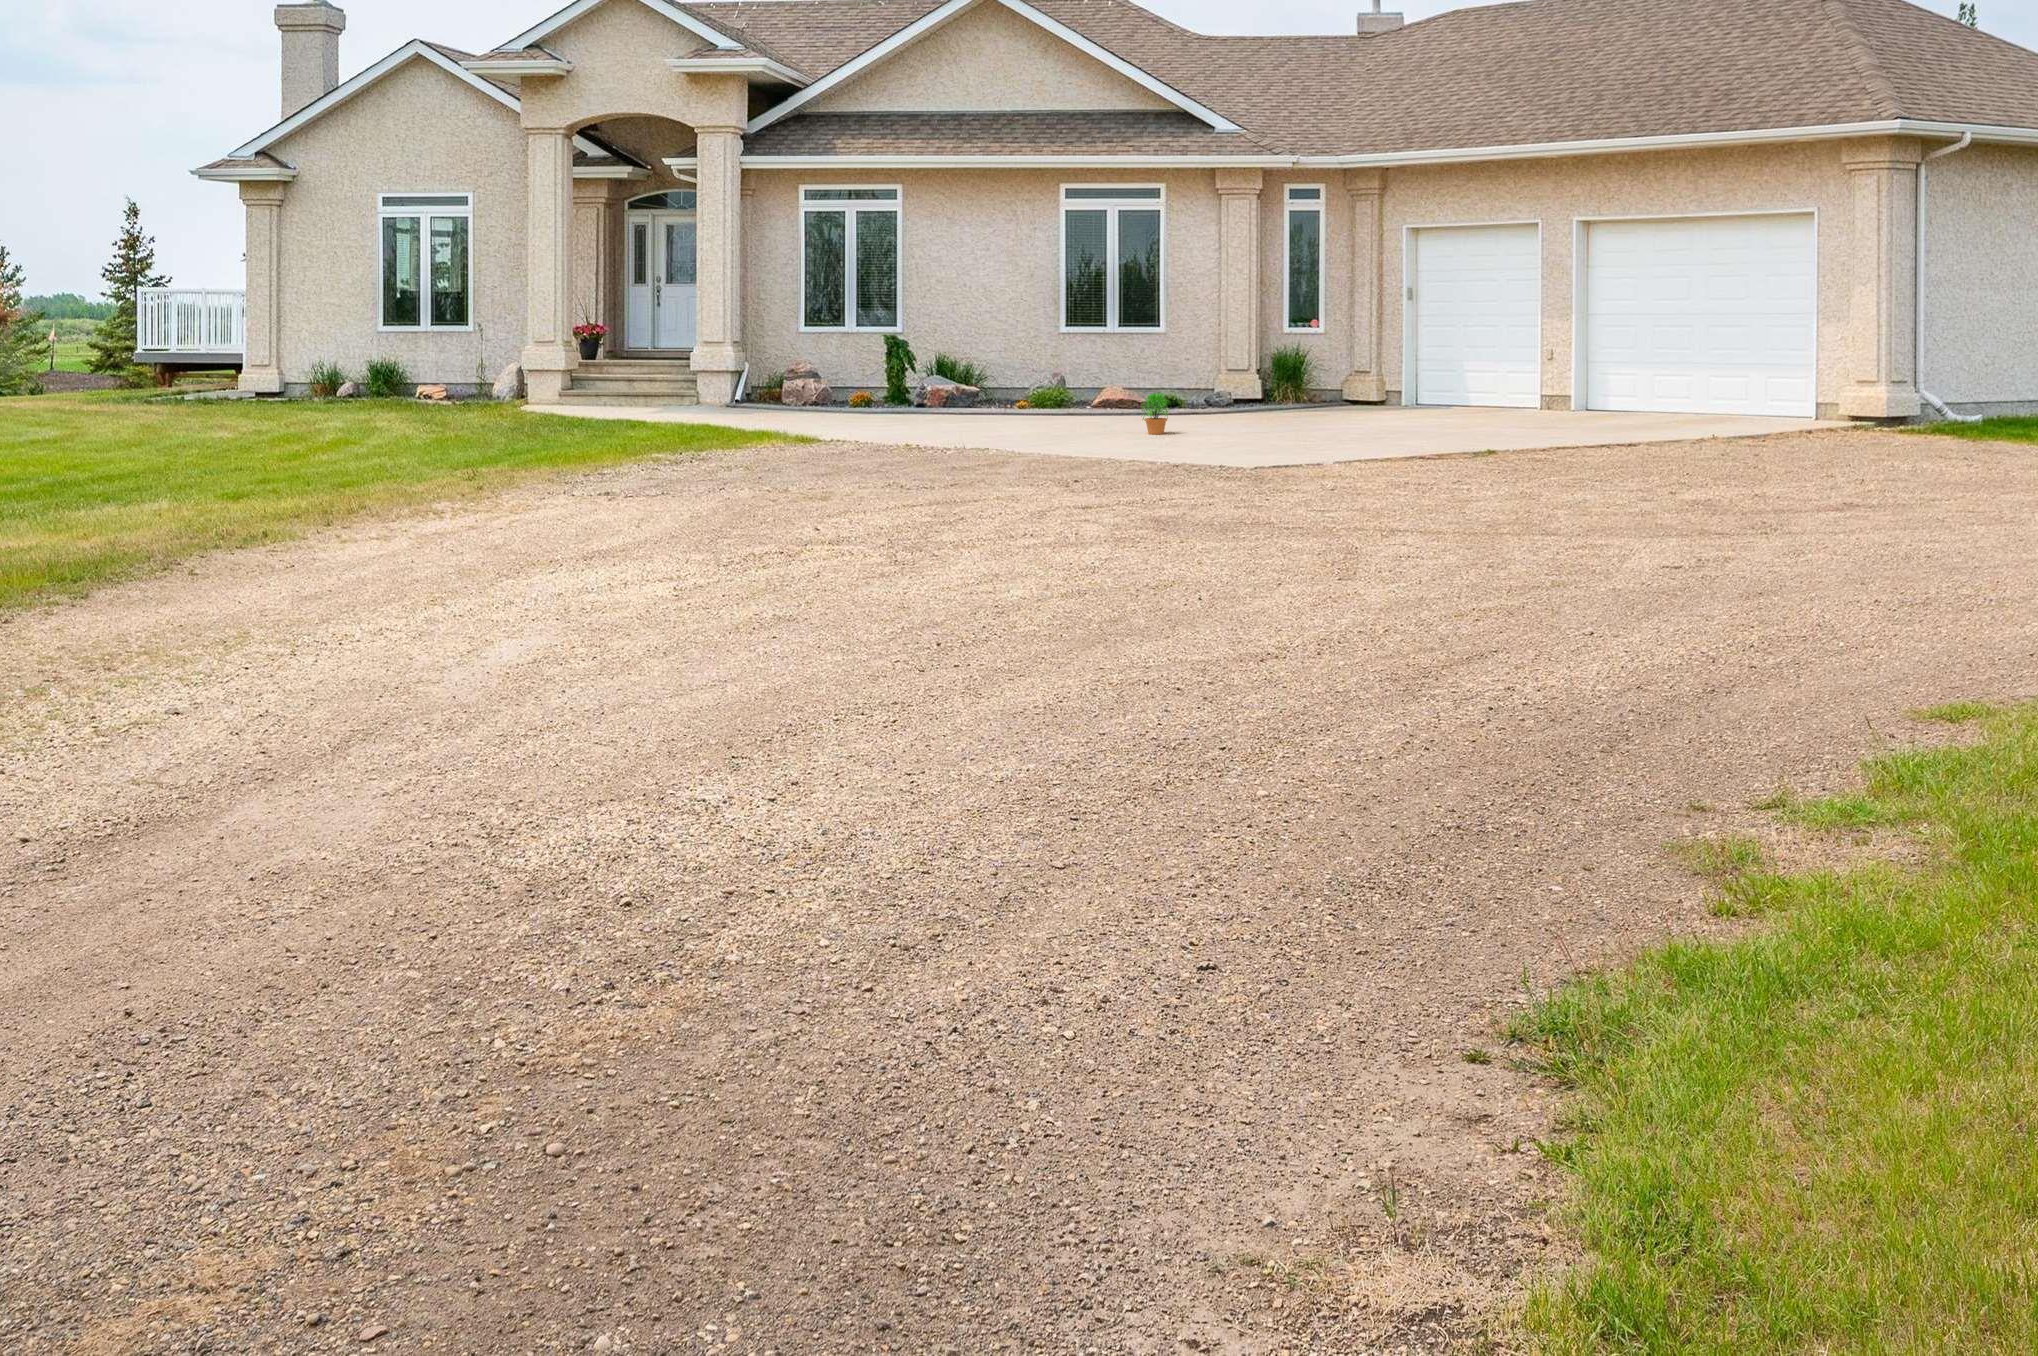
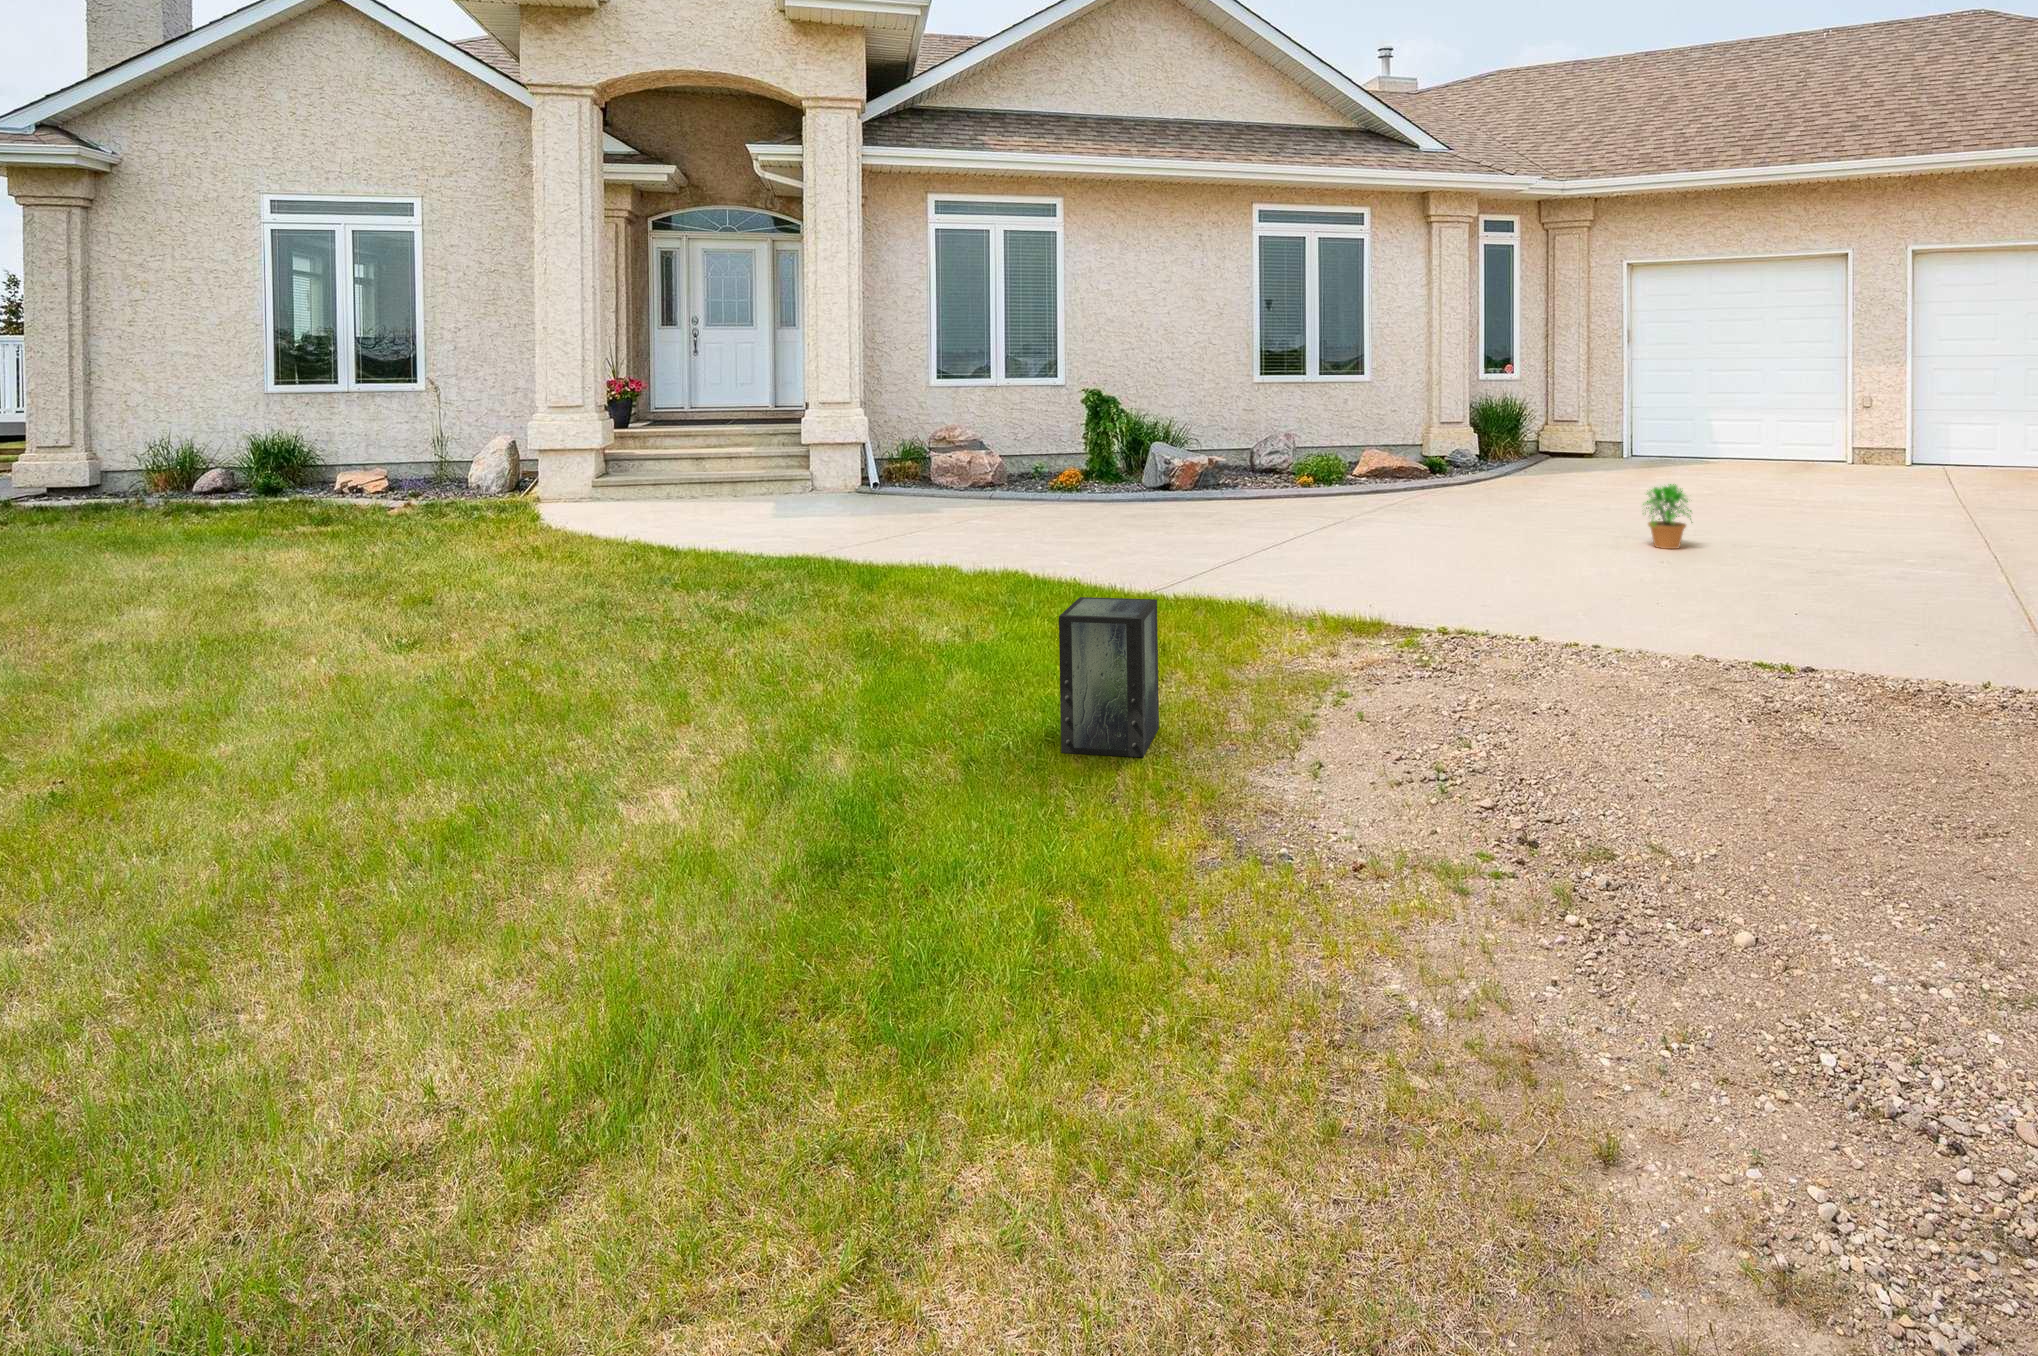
storage box: none [657,407,705,464] -> present [1059,597,1159,757]

